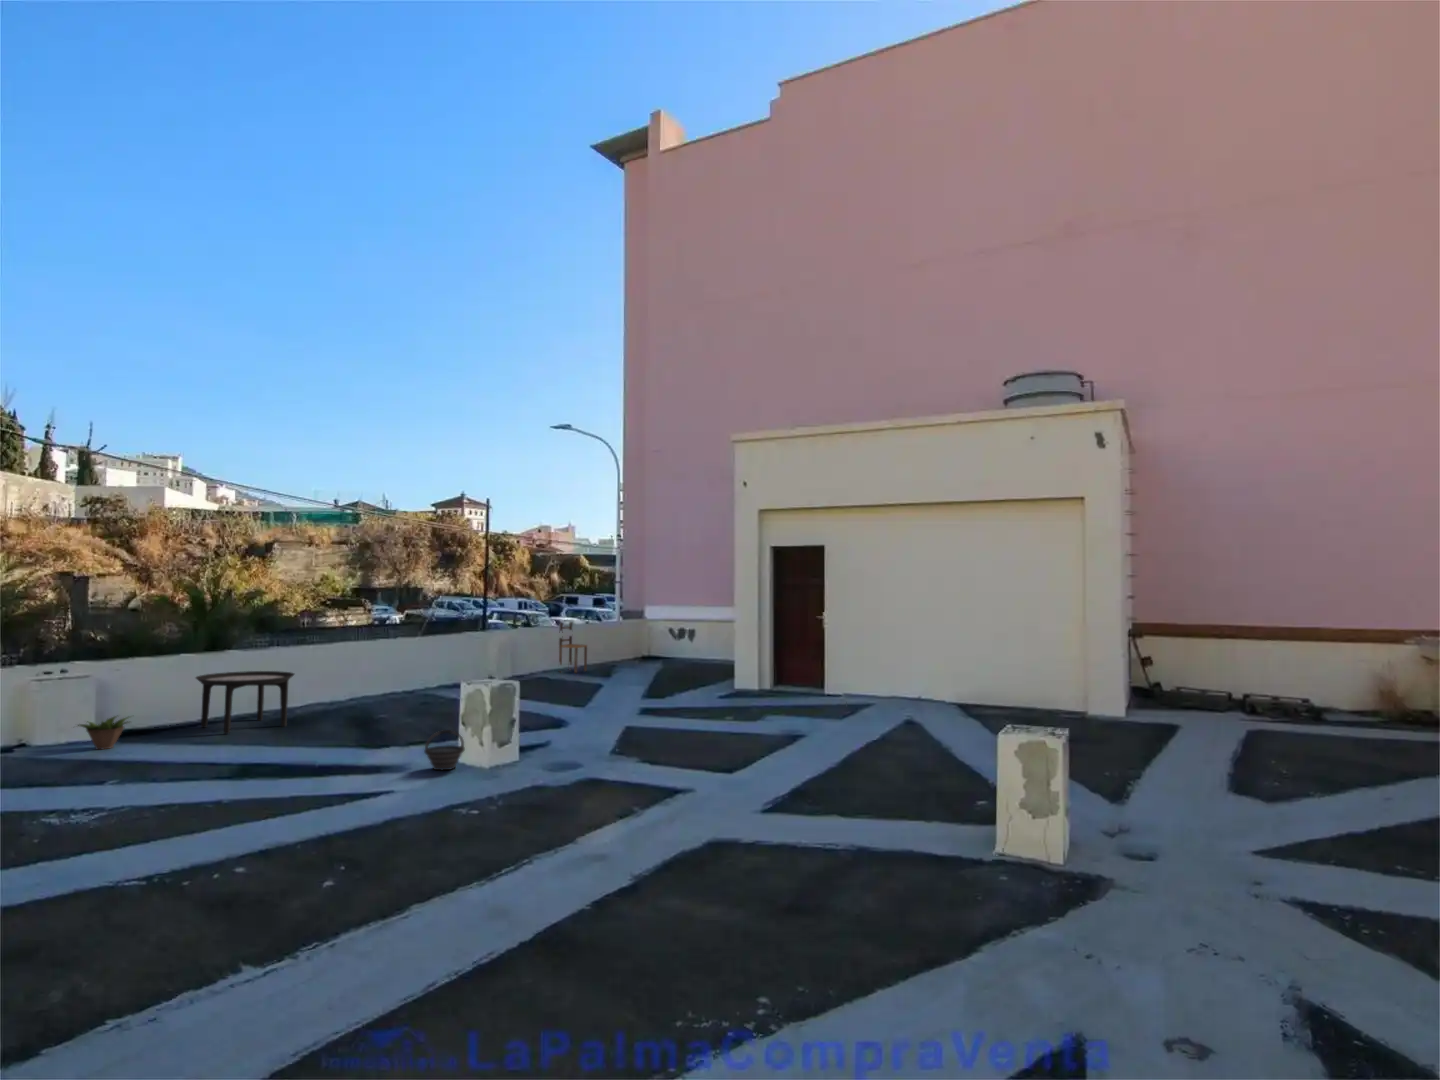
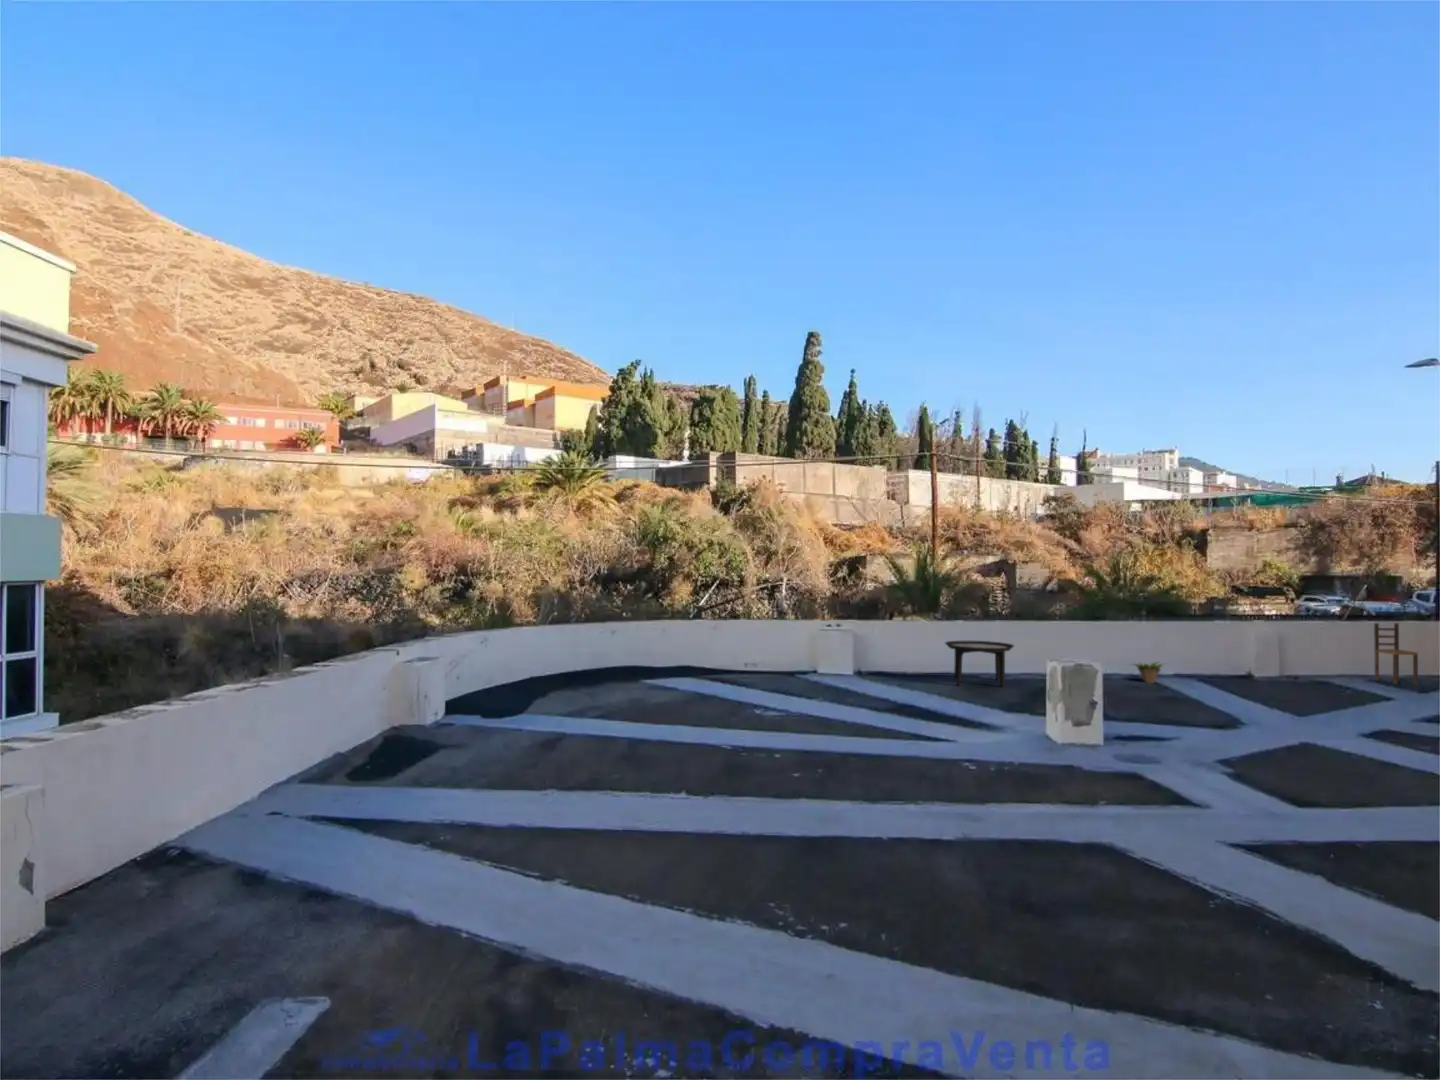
decorative plant: present [78,716,128,749] -> present [1135,662,1162,683]
bucket: present [424,730,465,770] -> none [1014,703,1050,737]

